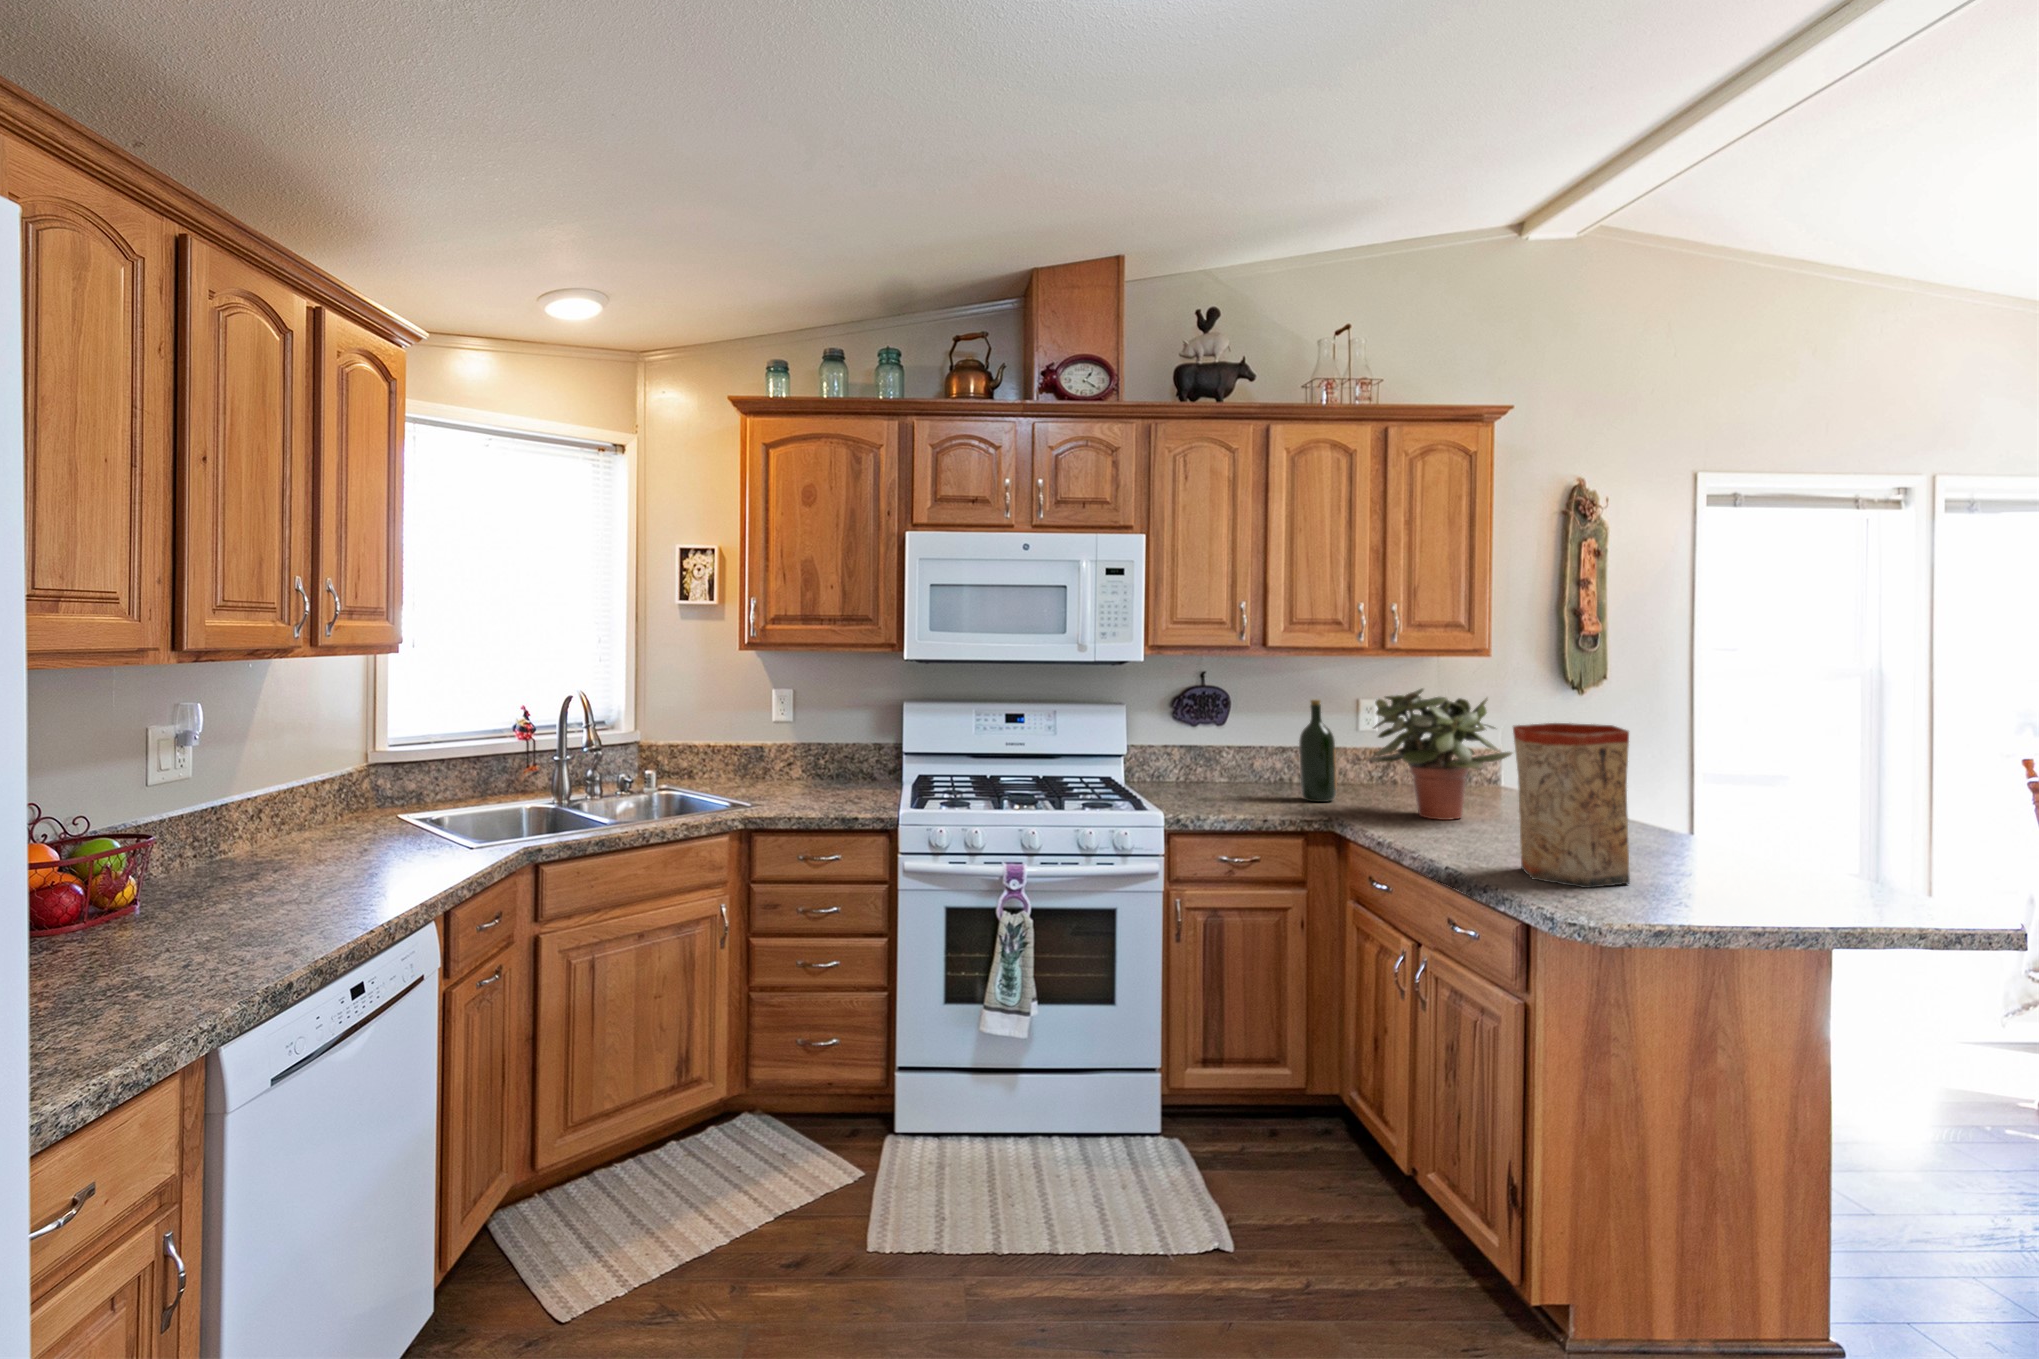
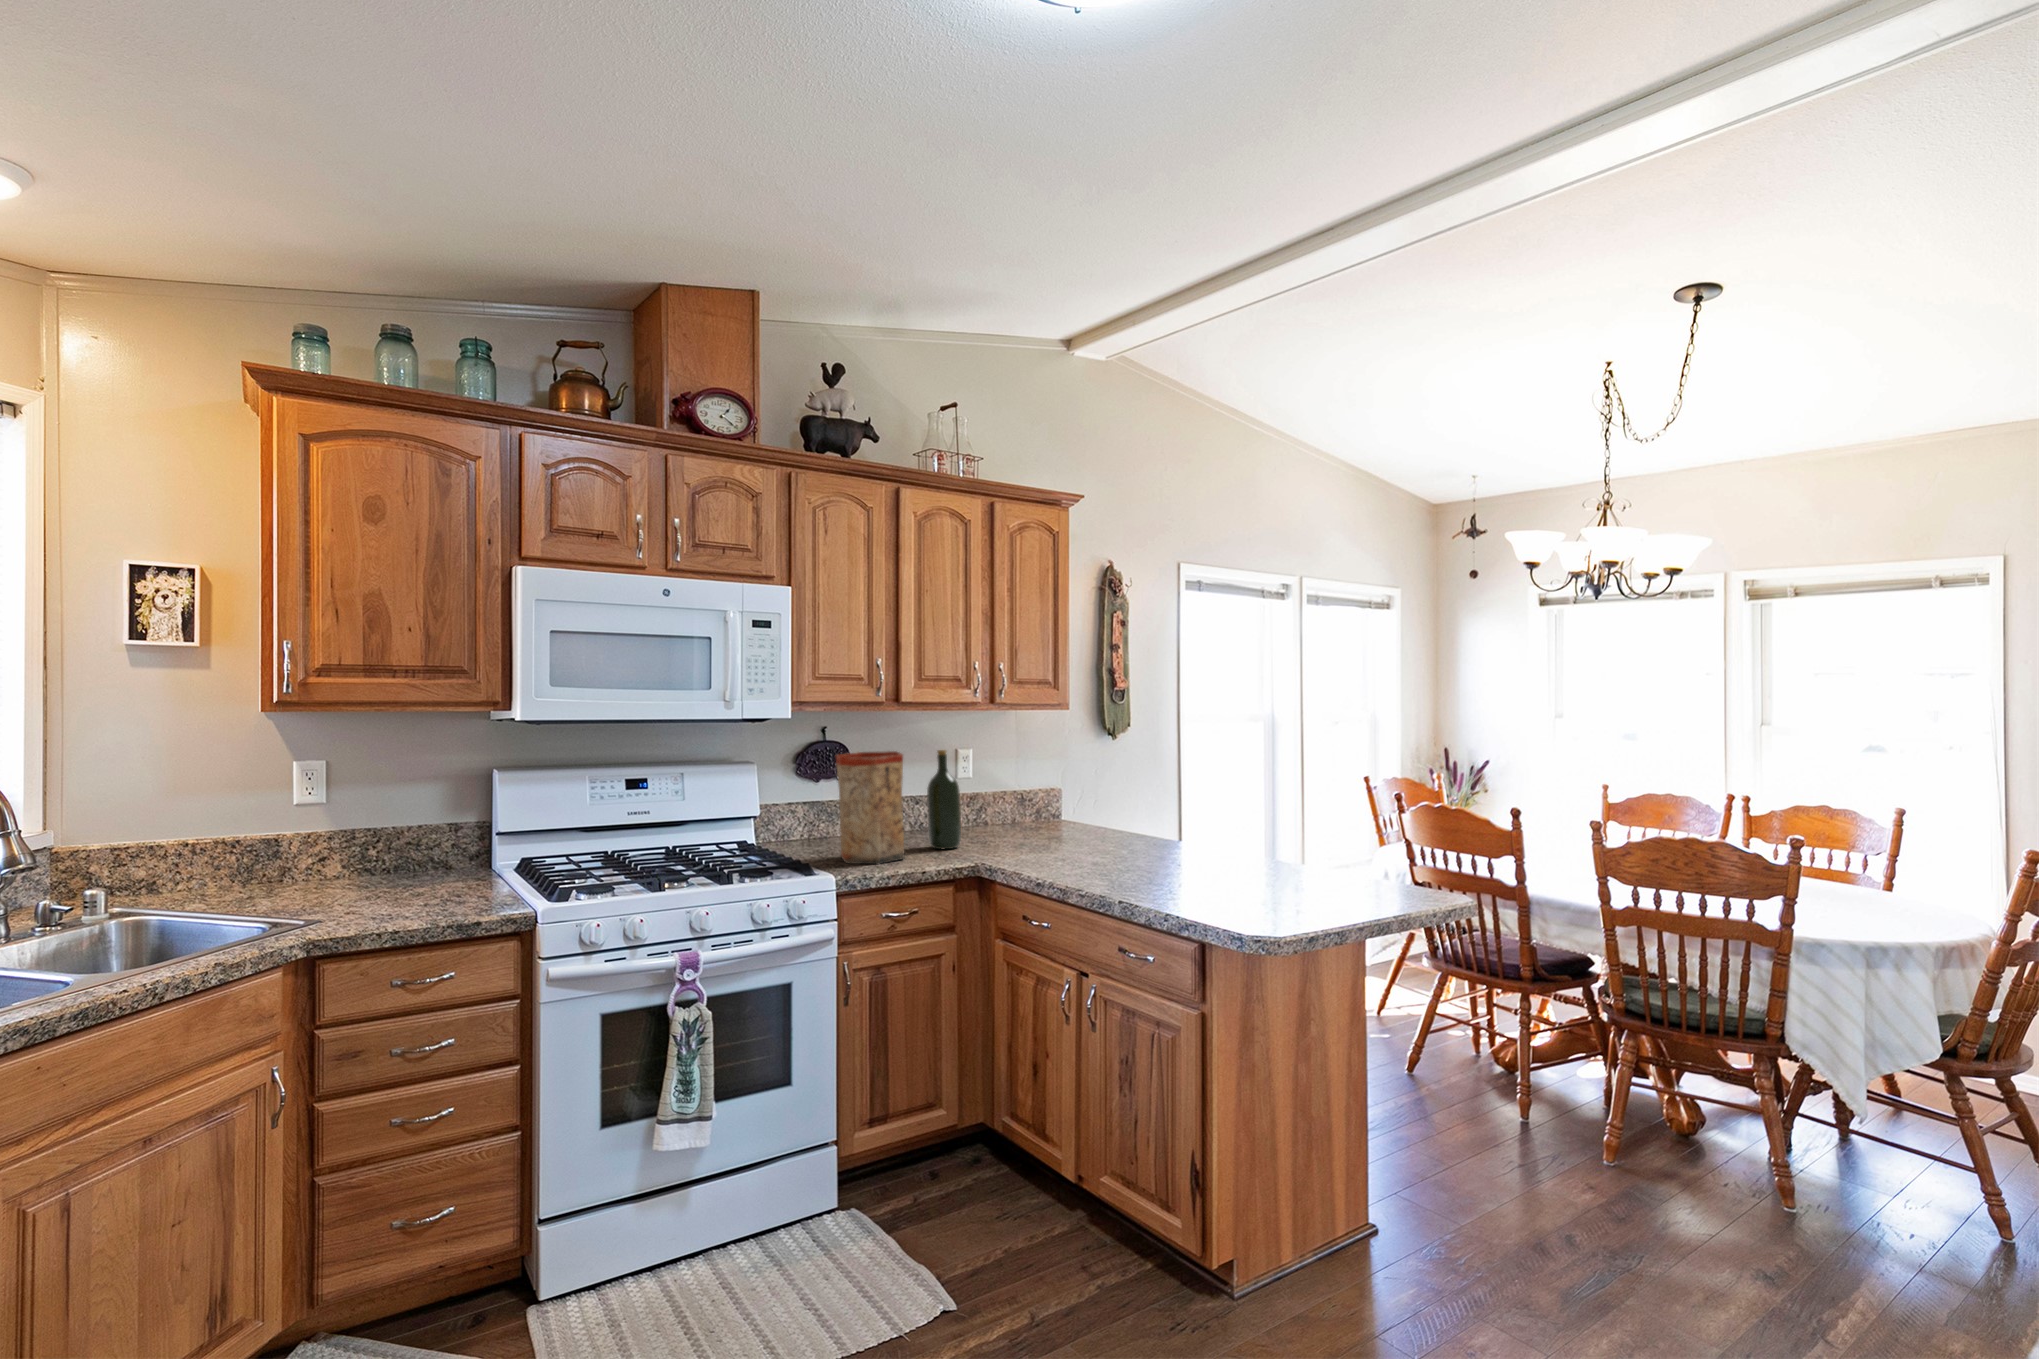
potted plant: present [1369,689,1512,820] -> none [999,735,1116,855]
vase: present [1513,723,1630,888] -> present [836,751,904,864]

